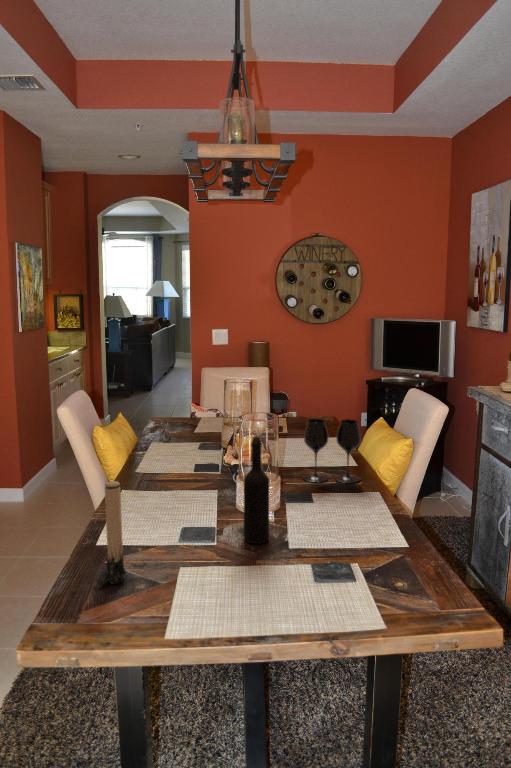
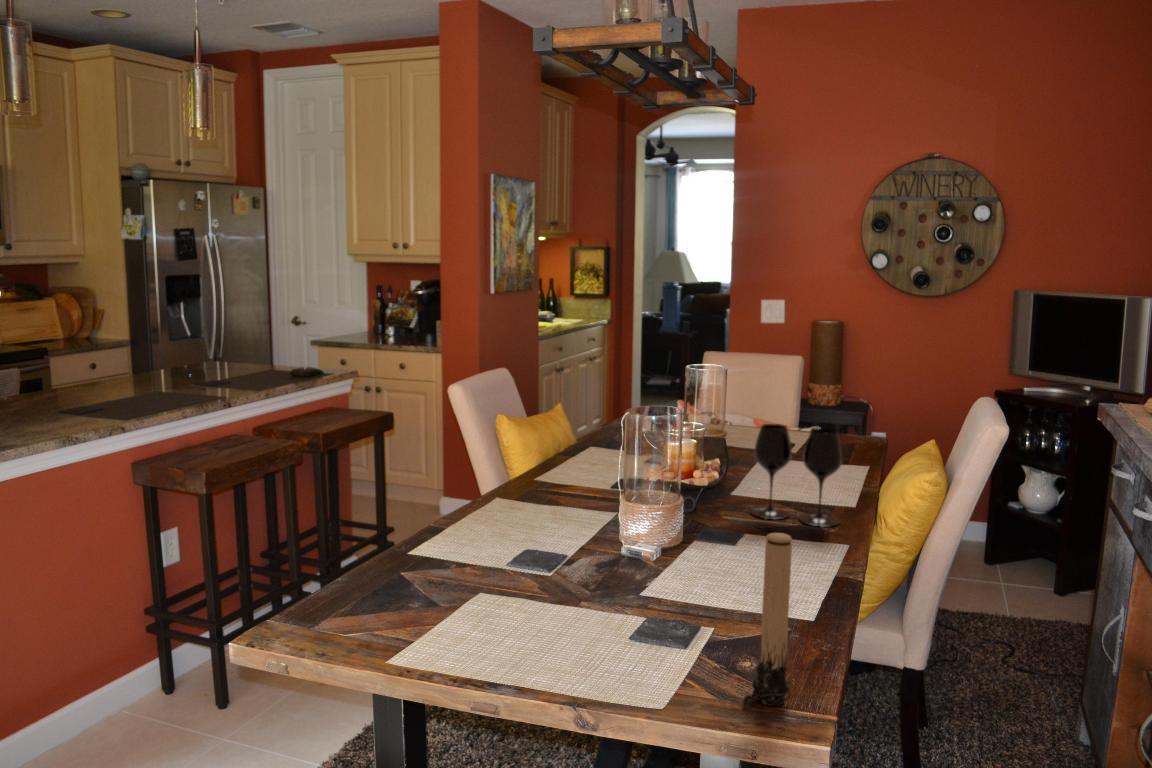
wine bottle: present [244,436,269,544] -> none [589,428,627,581]
candle: present [99,481,127,587] -> present [743,533,792,707]

